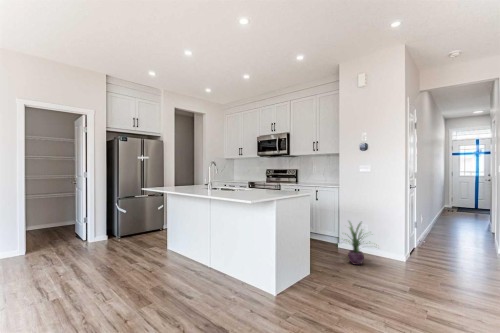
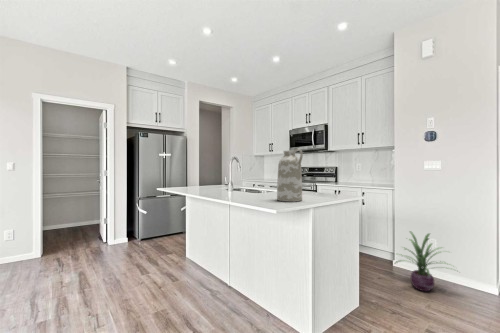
vase: none [248,158,267,198] -> present [277,148,303,202]

